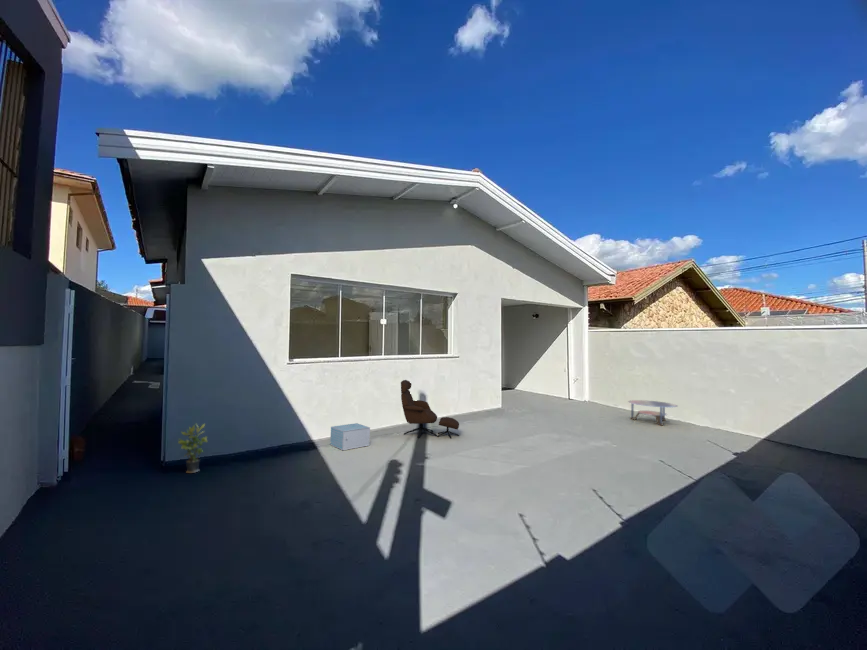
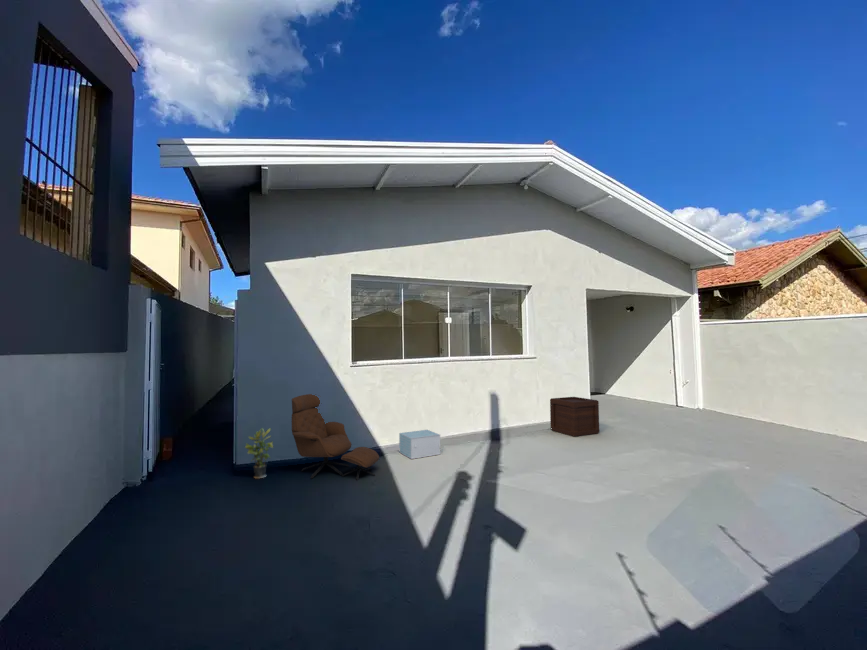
lounge chair: present [401,380,459,438] -> present [291,394,379,480]
wooden crate: none [466,393,507,428] -> present [550,397,599,437]
round table: present [629,400,677,425] -> none [759,406,833,438]

